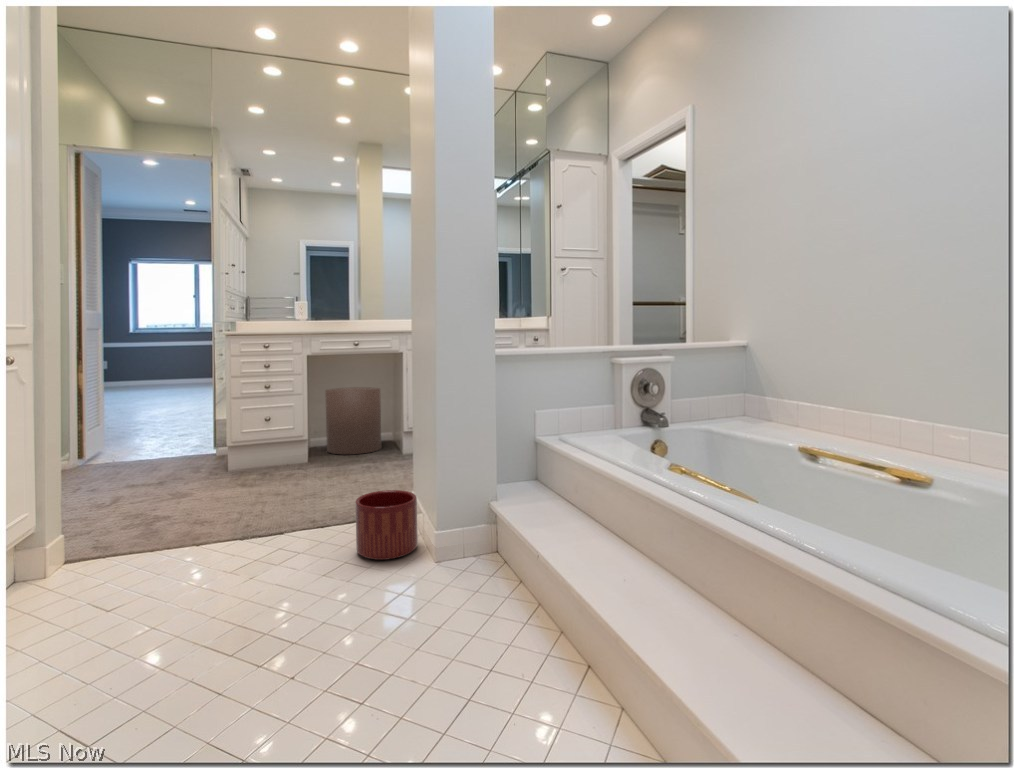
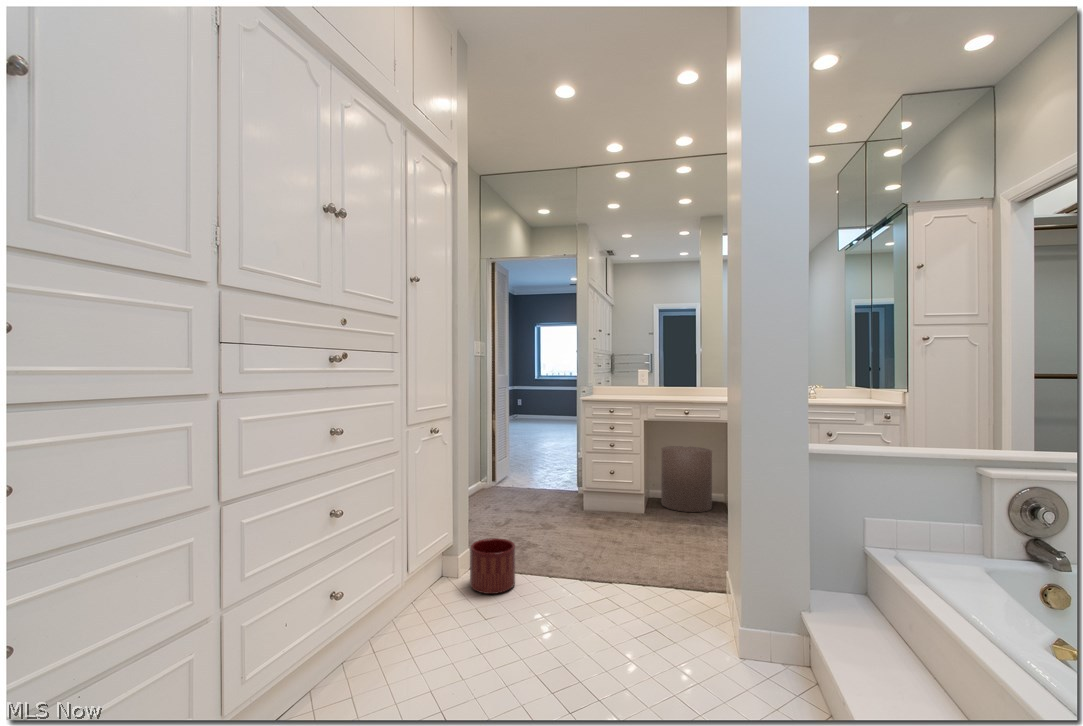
planter: present [355,490,418,560] -> present [470,538,515,594]

